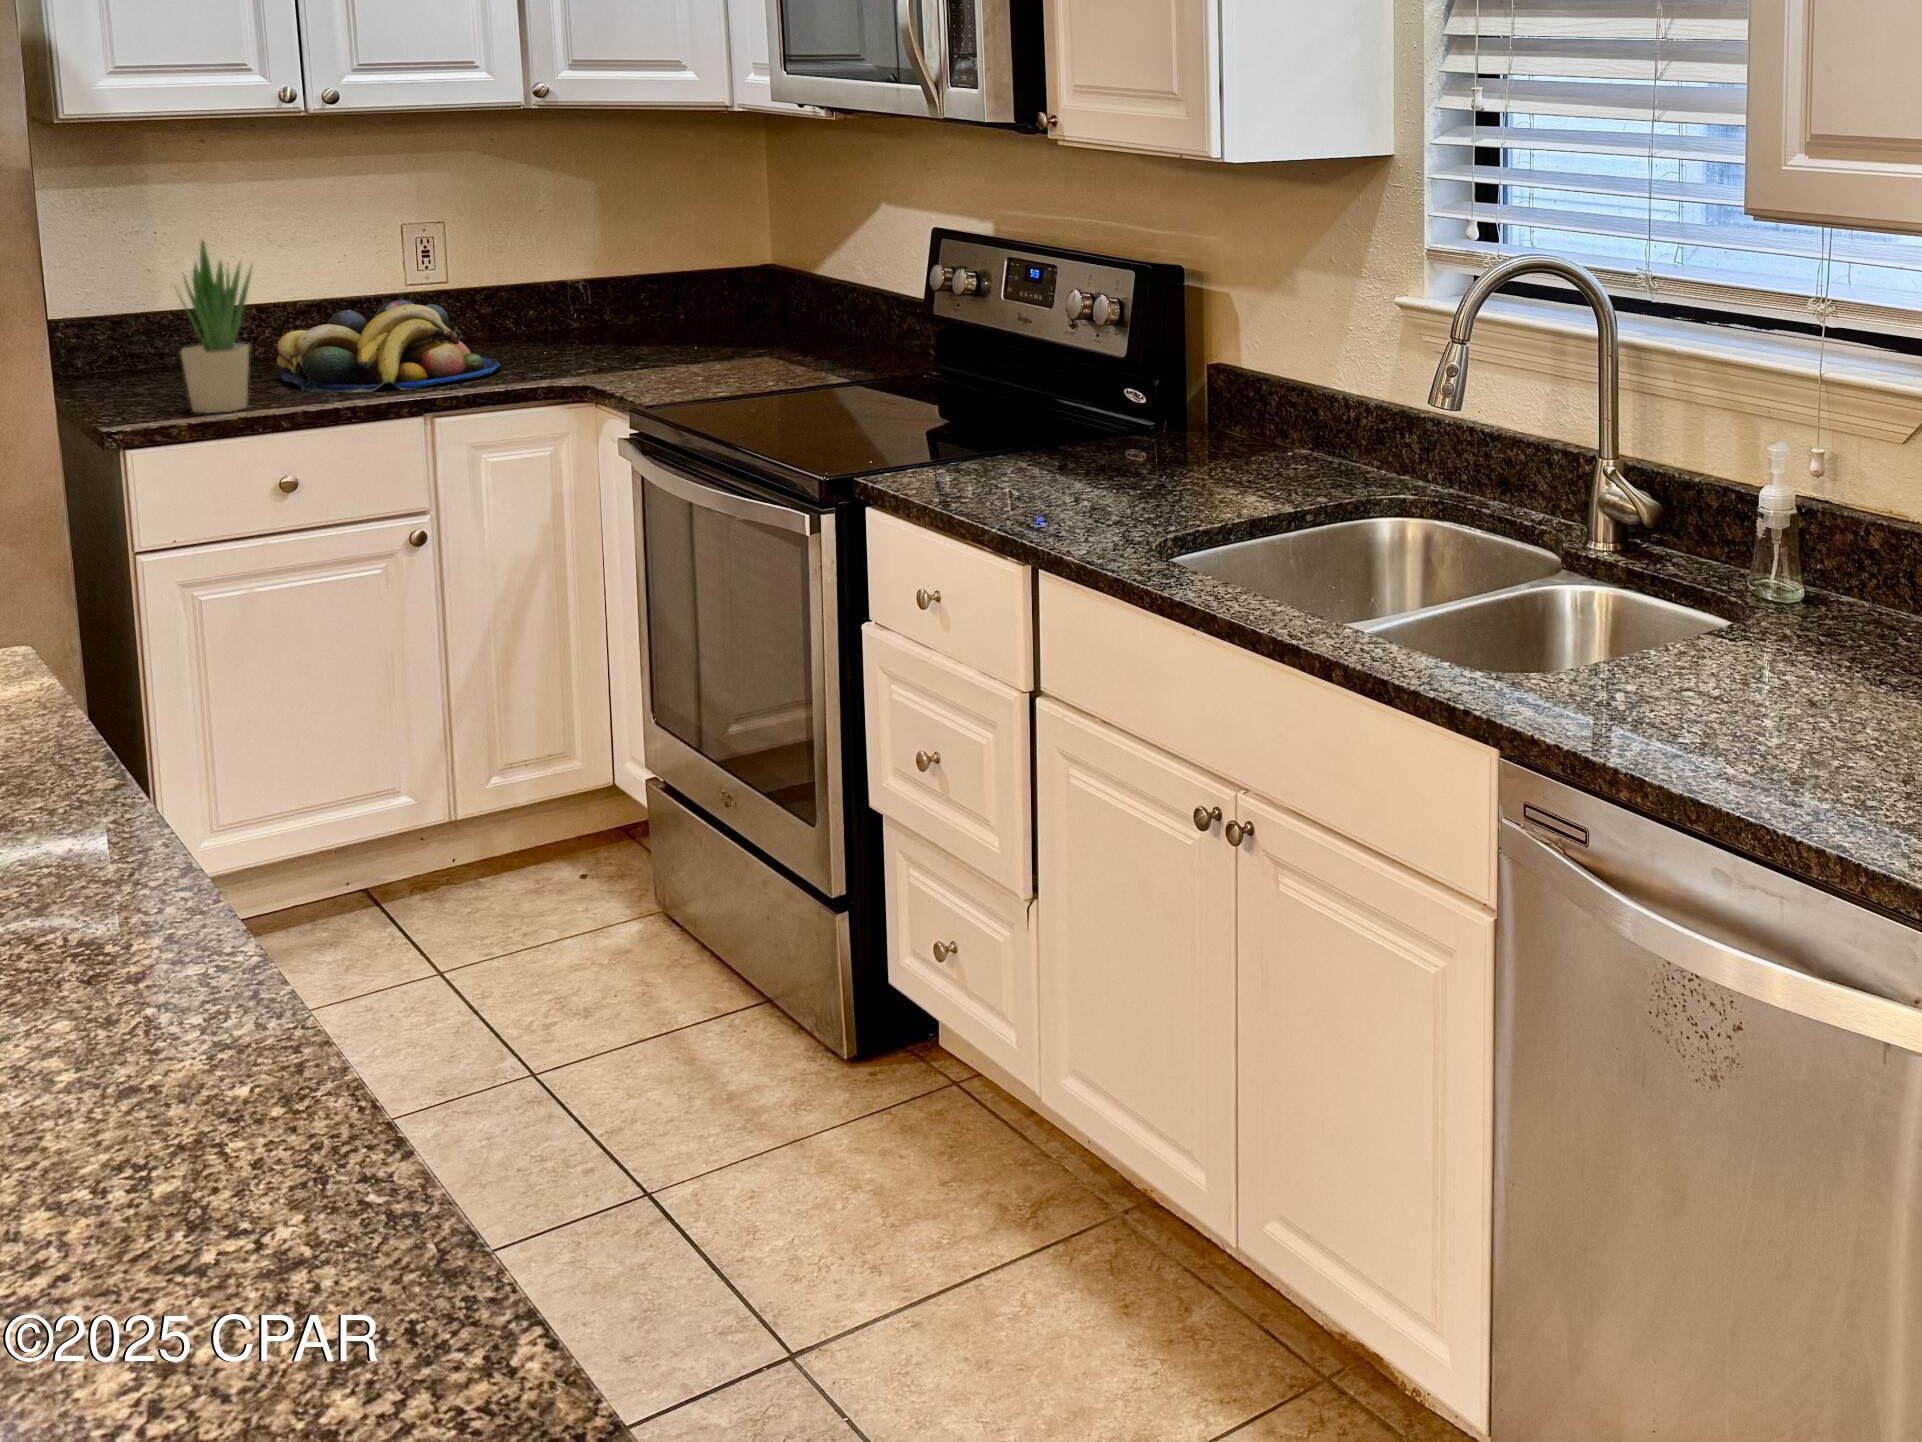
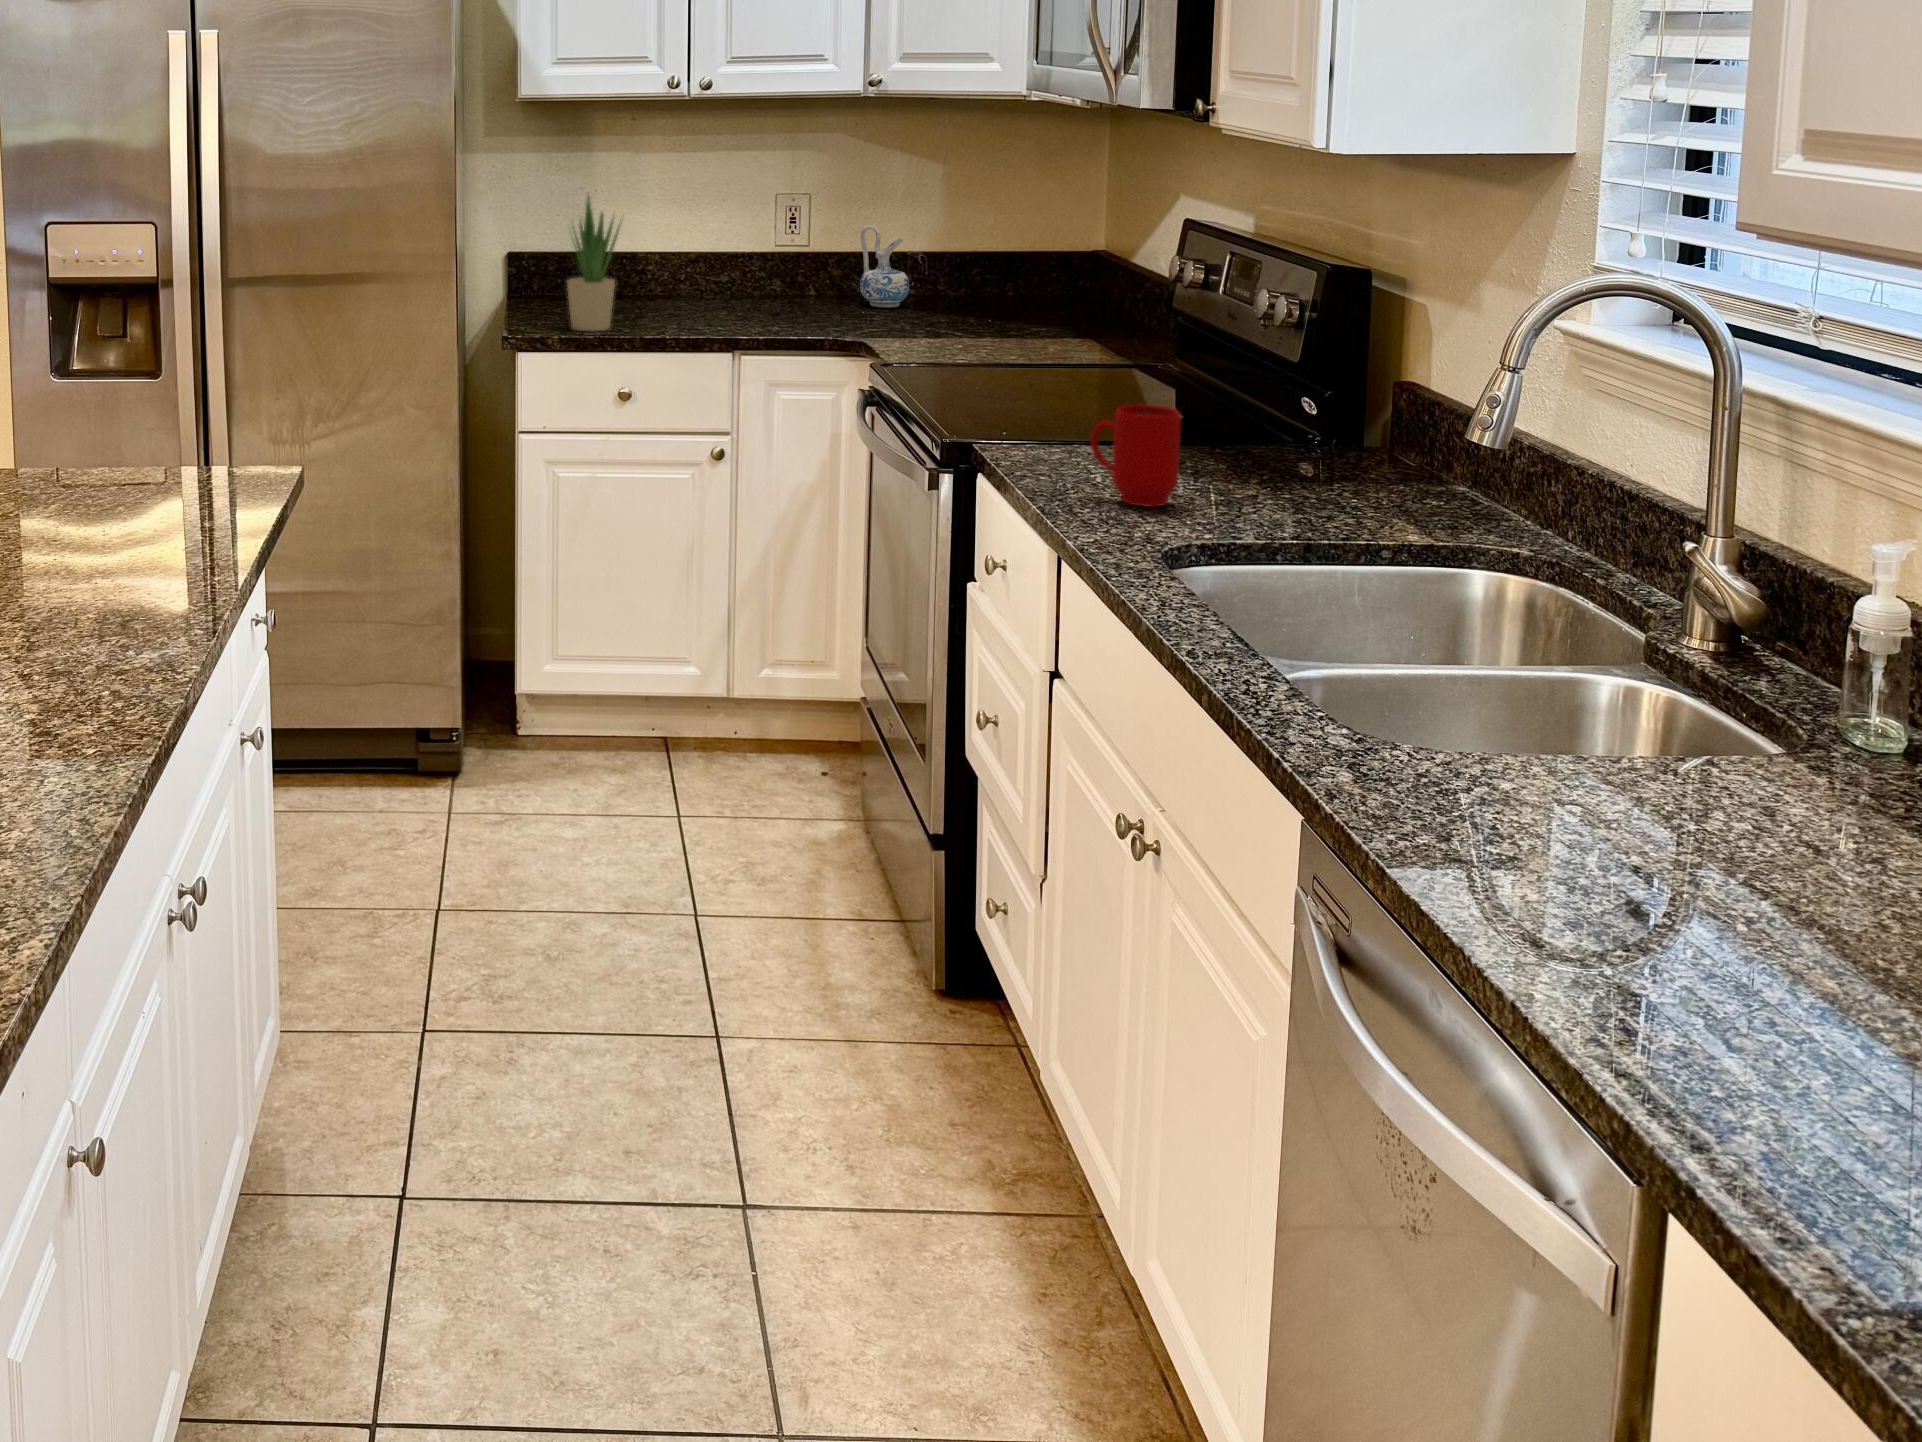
ceramic pitcher: none [517,254,580,345] -> present [860,225,909,307]
fruit bowl: present [277,300,500,392] -> none [653,256,818,330]
mug: none [1028,413,1117,513] -> present [1091,405,1181,507]

